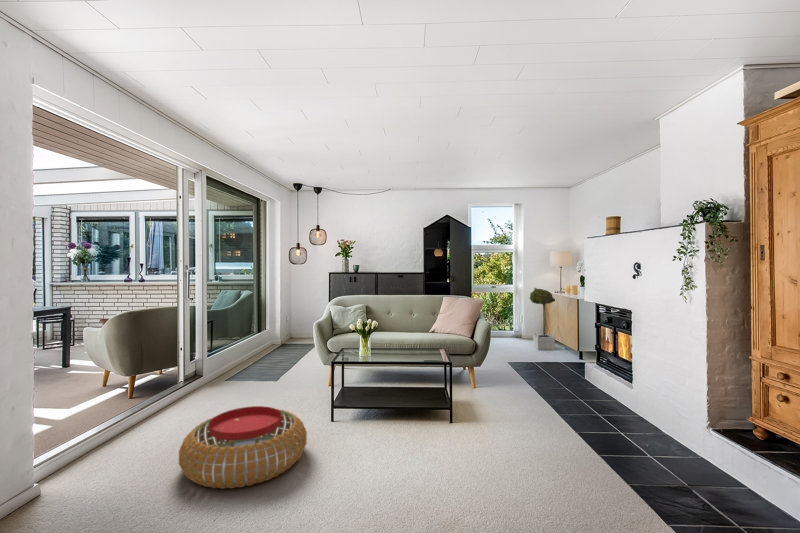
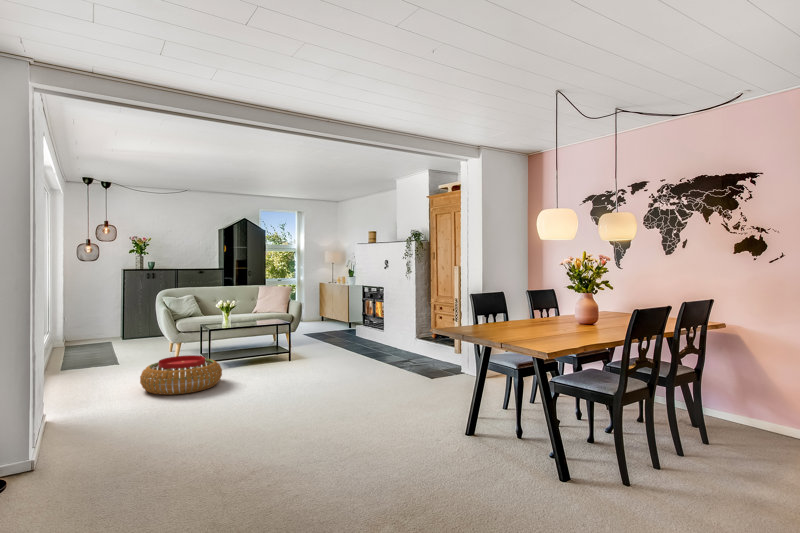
potted tree: present [530,288,555,350] -> none [311,279,331,326]

